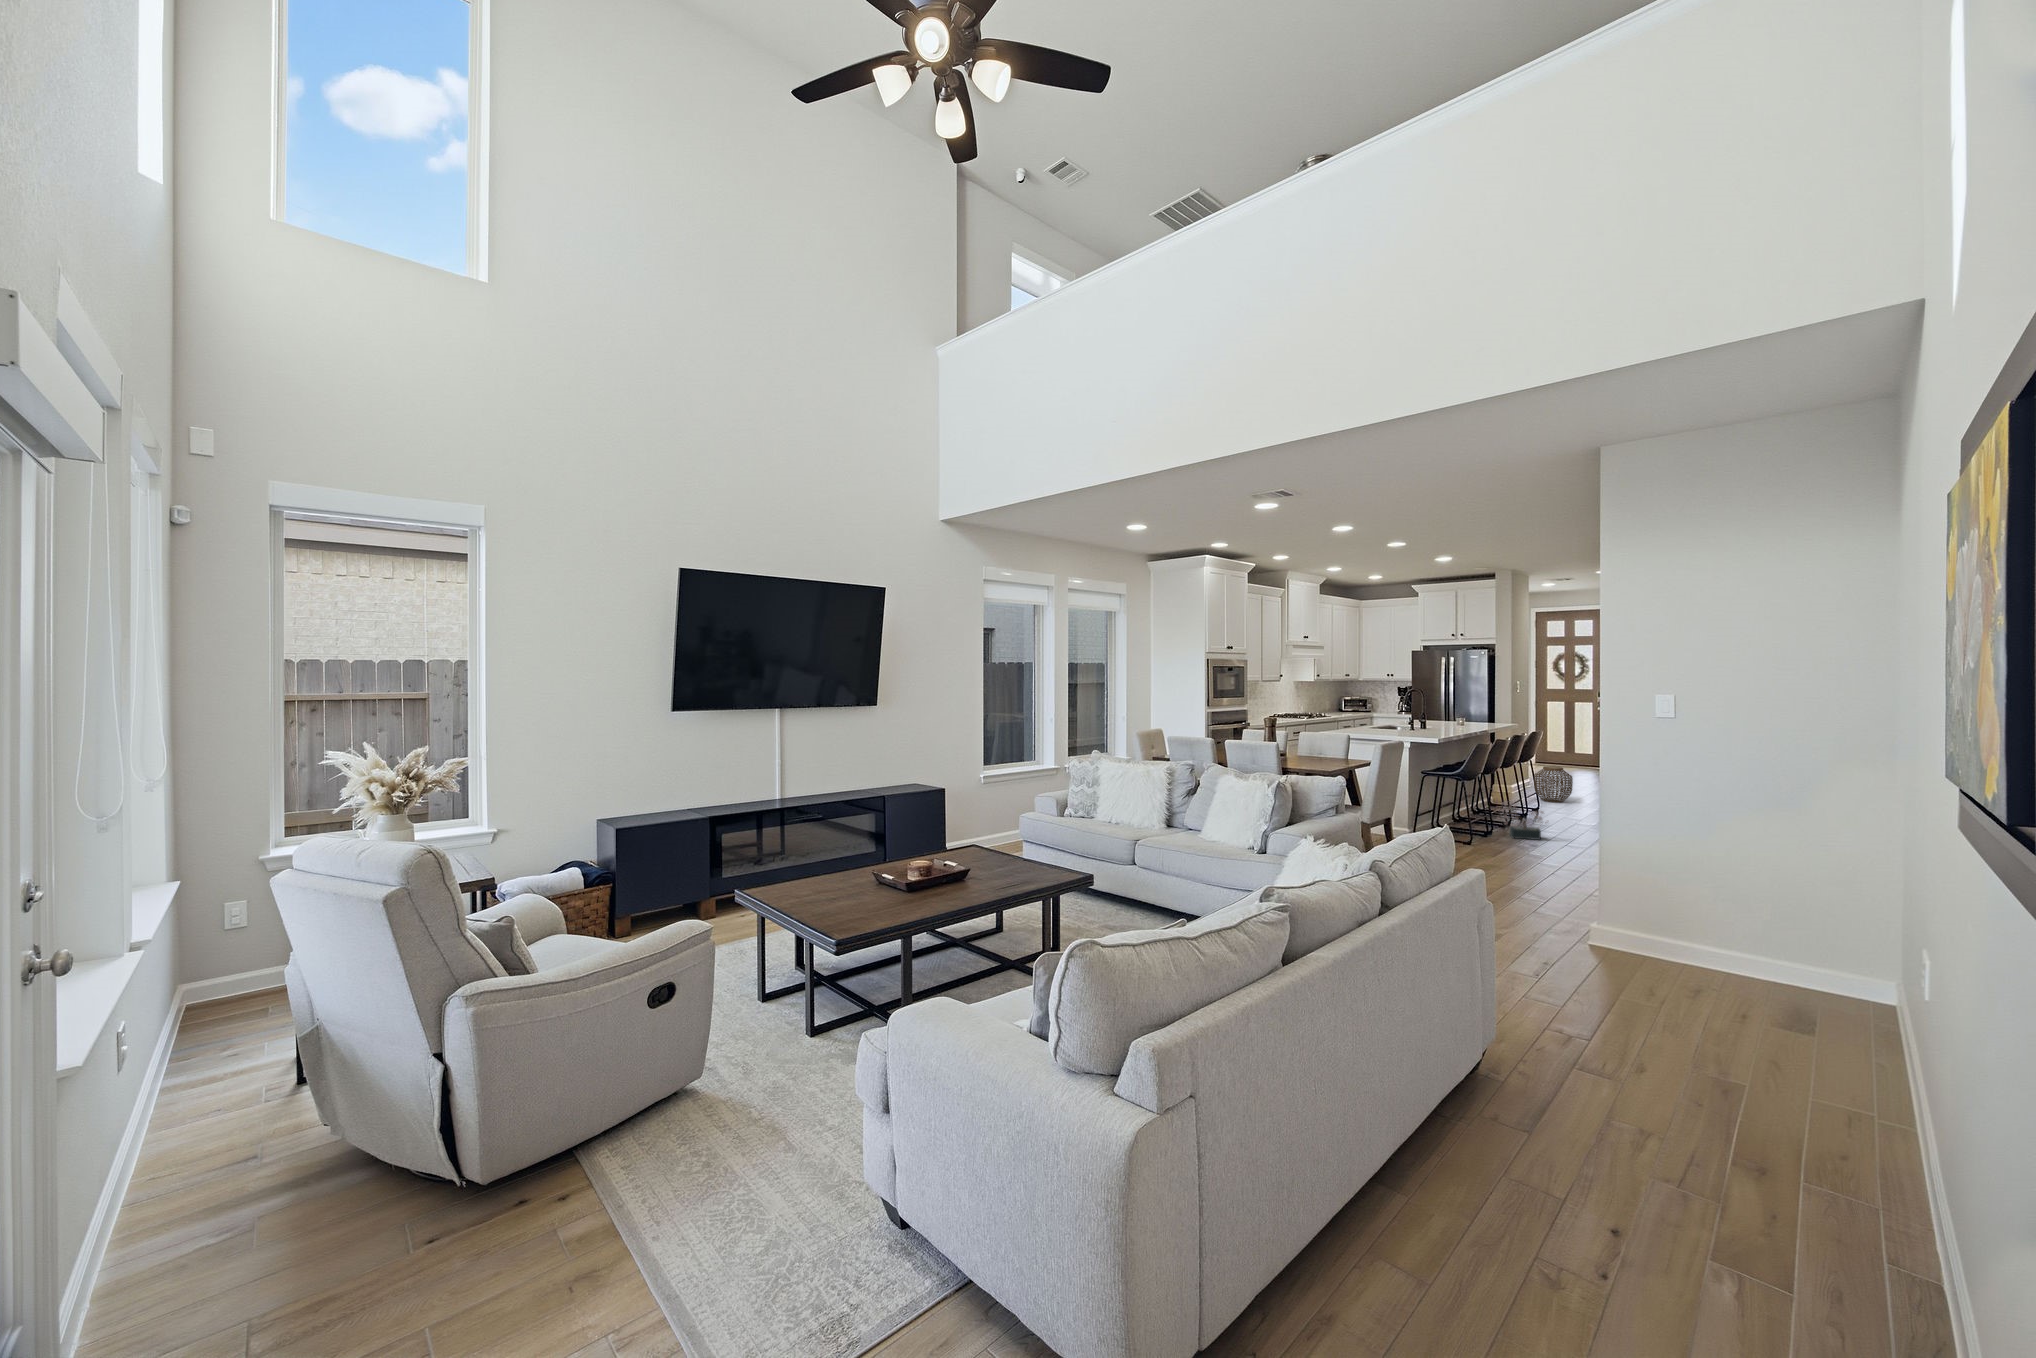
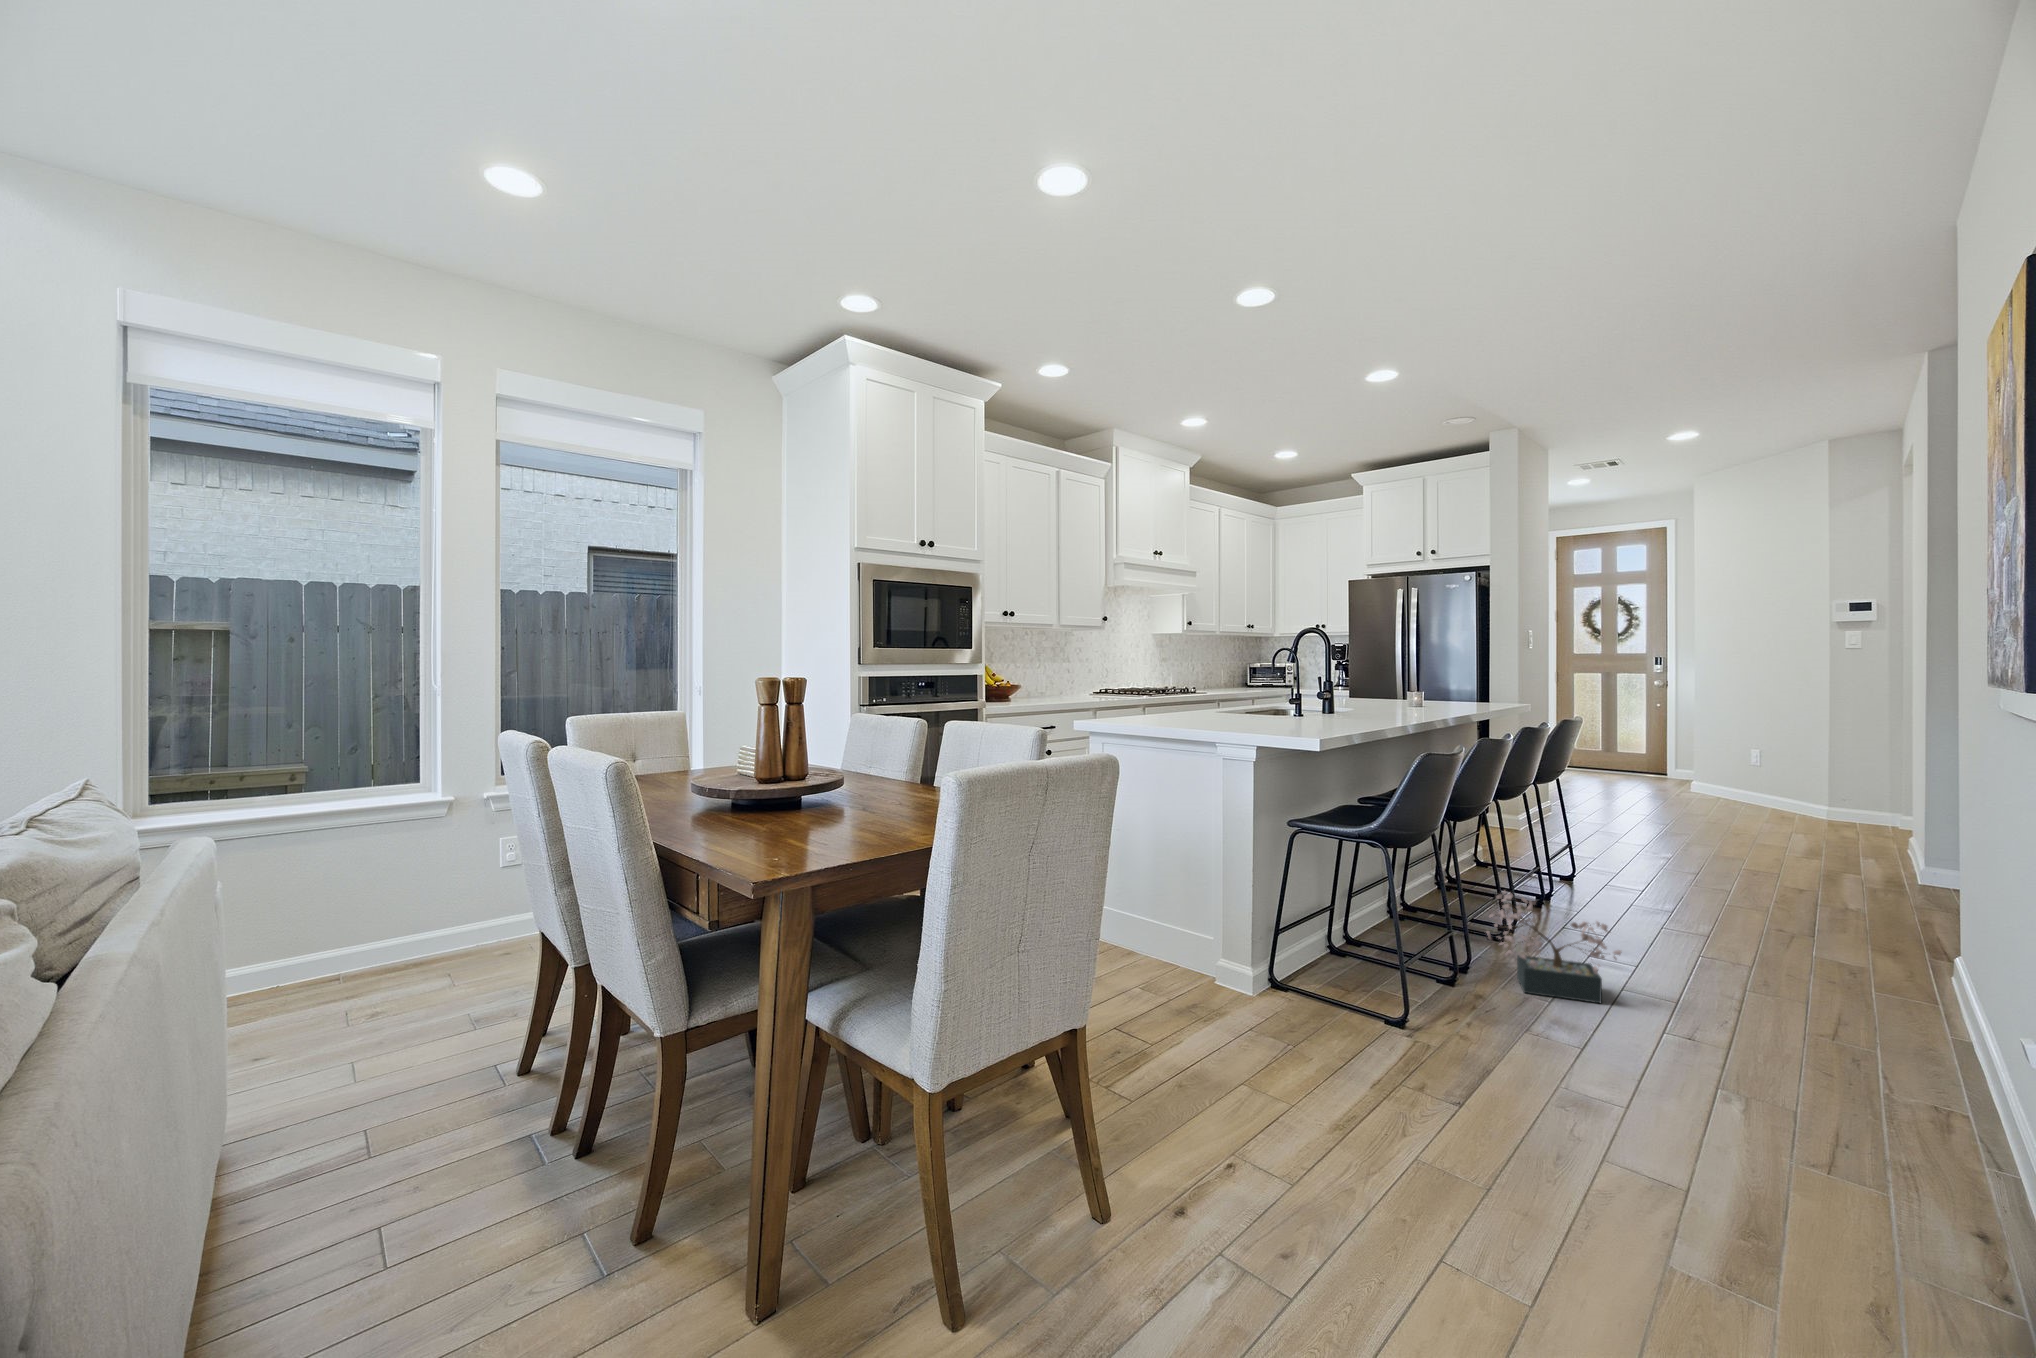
woven basket: present [1534,766,1573,802] -> none [1561,786,1638,857]

